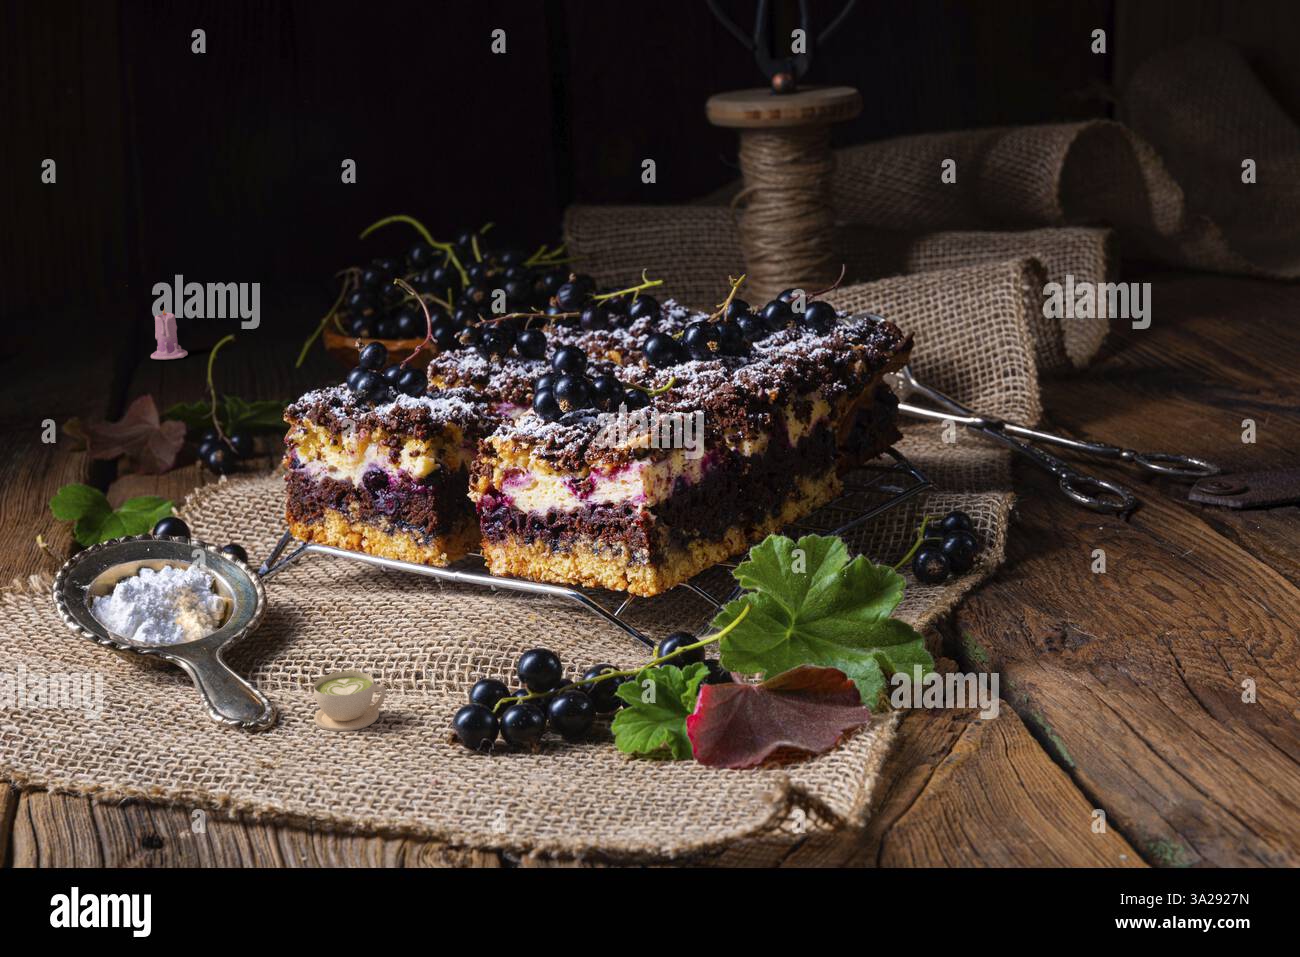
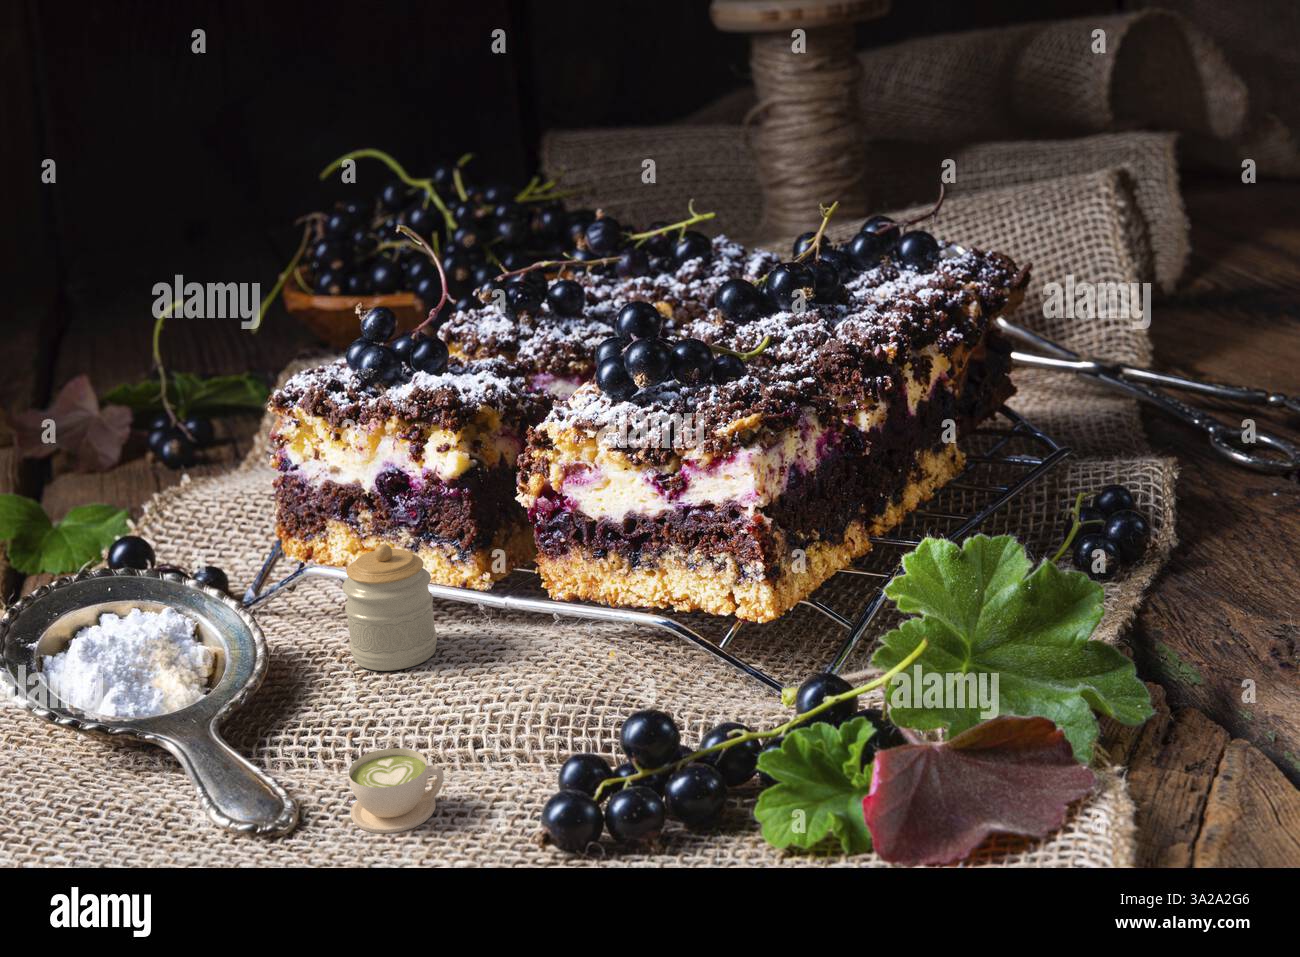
candle: present [151,309,188,360] -> none [80,271,123,332]
jar: none [329,525,402,624] -> present [343,544,437,671]

